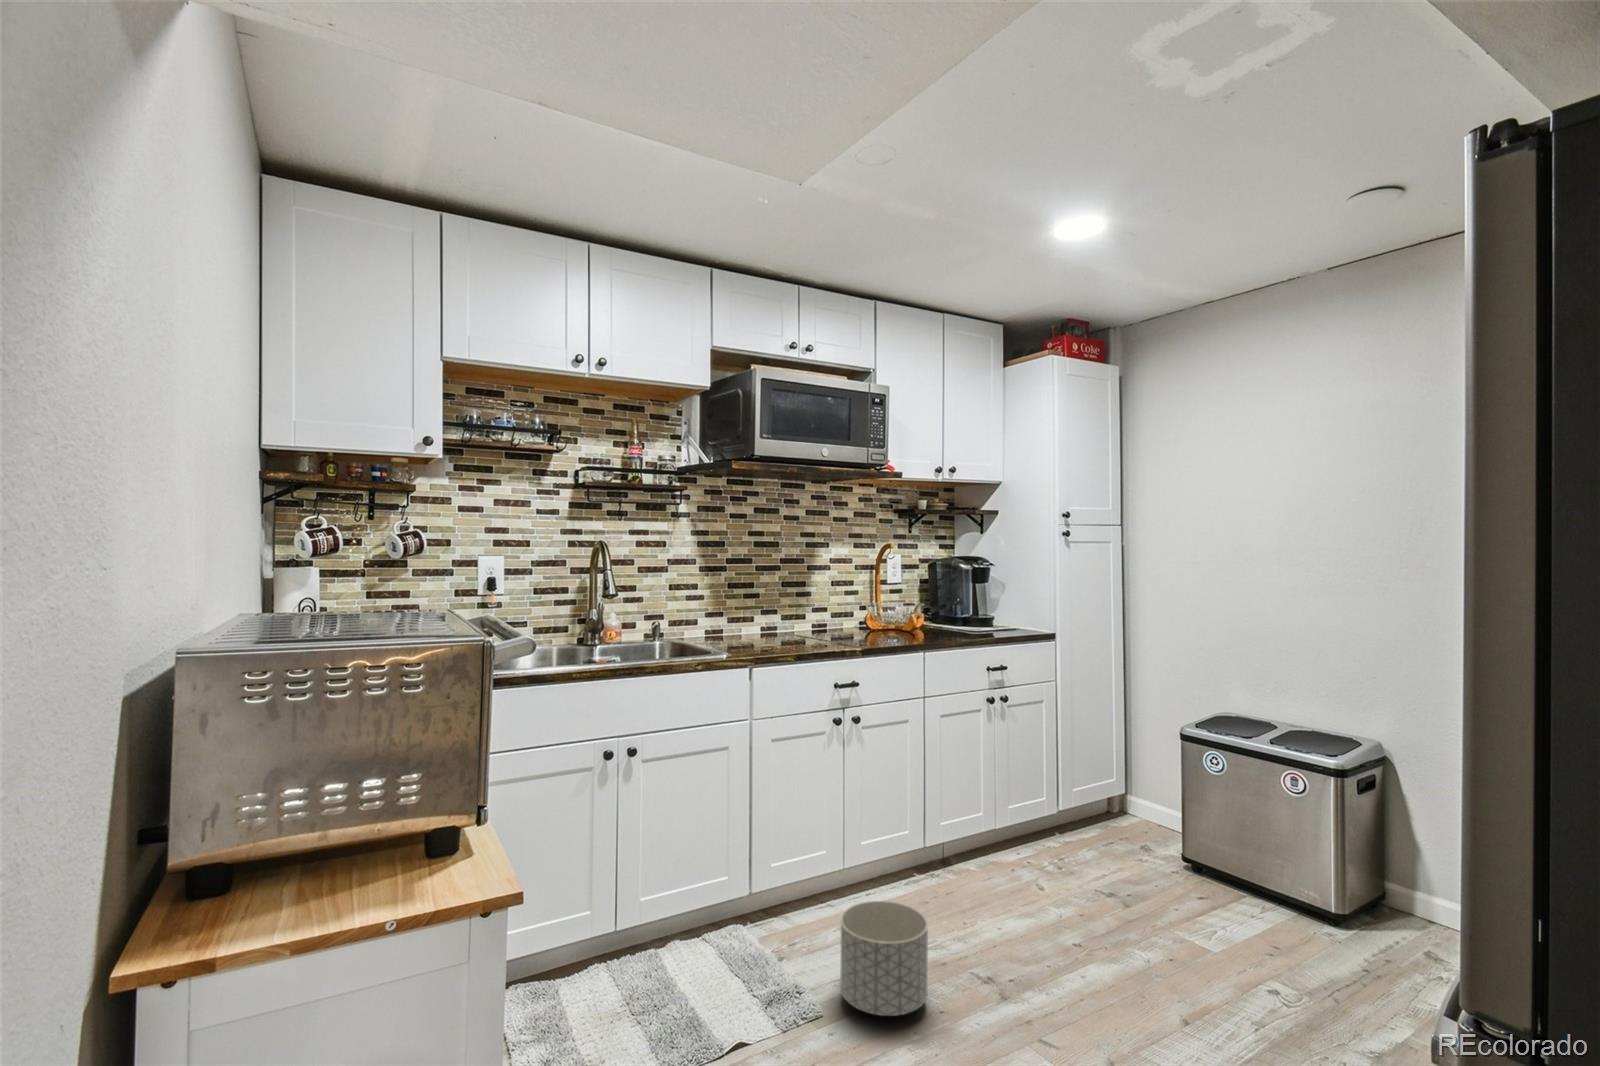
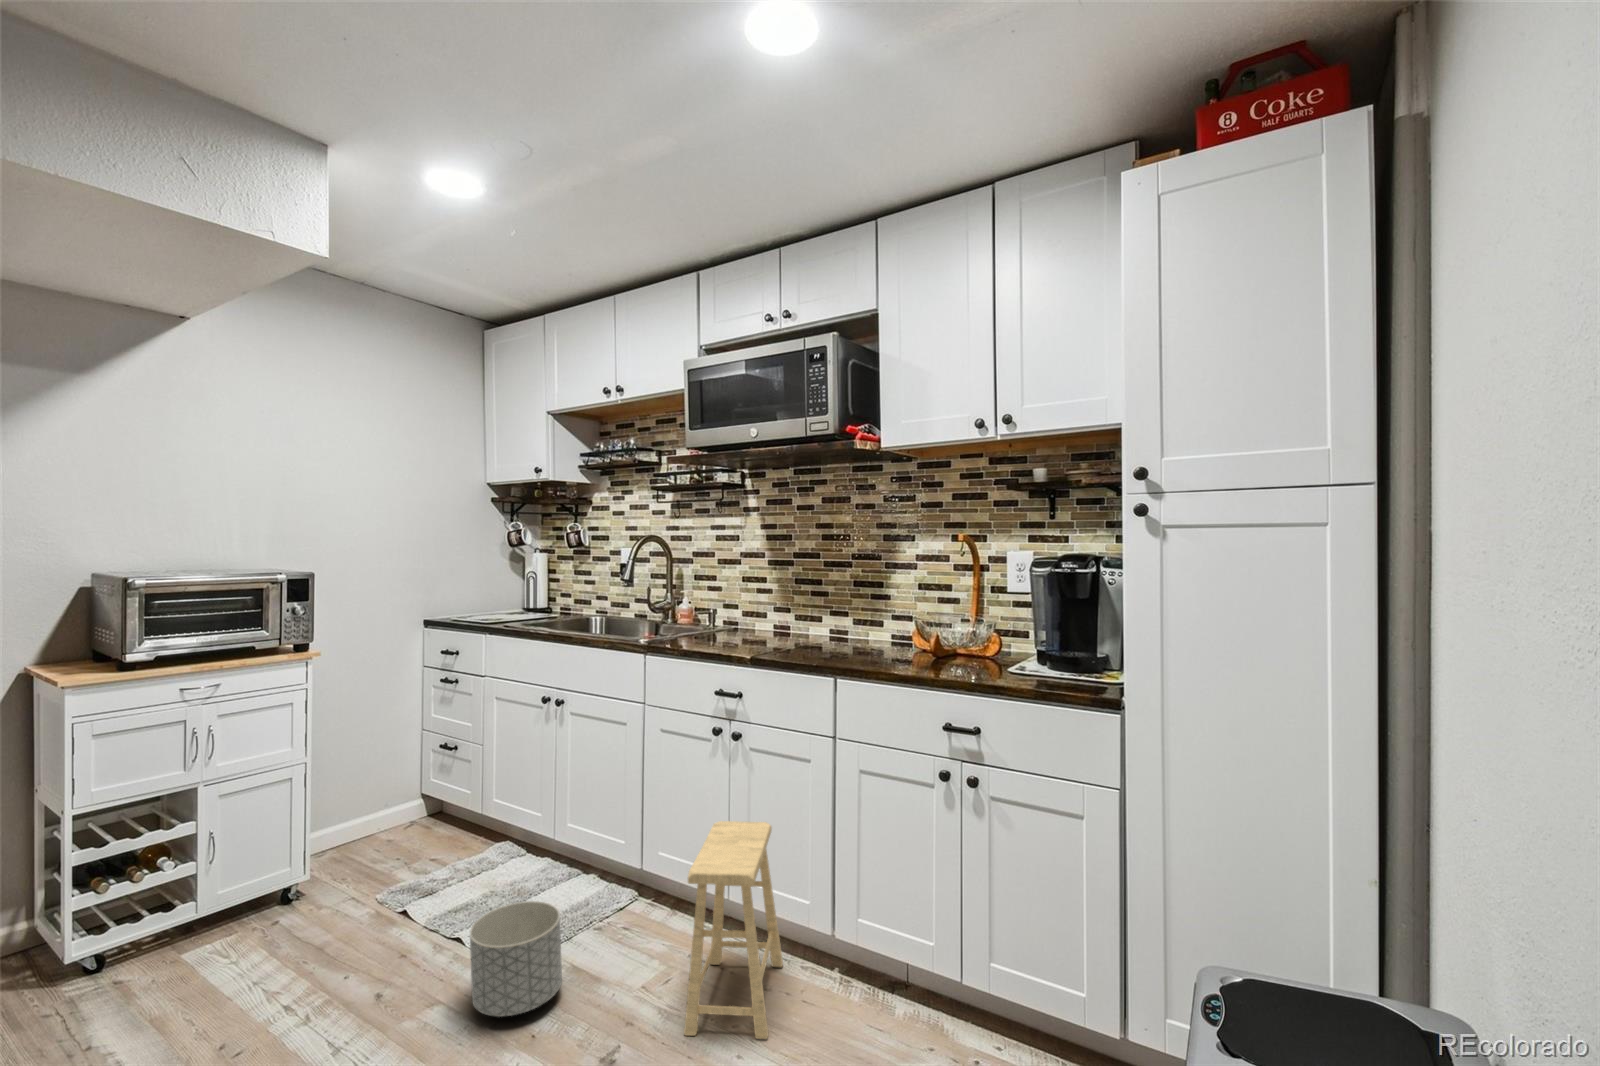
footstool: none [873,771,985,933] -> present [684,821,783,1039]

